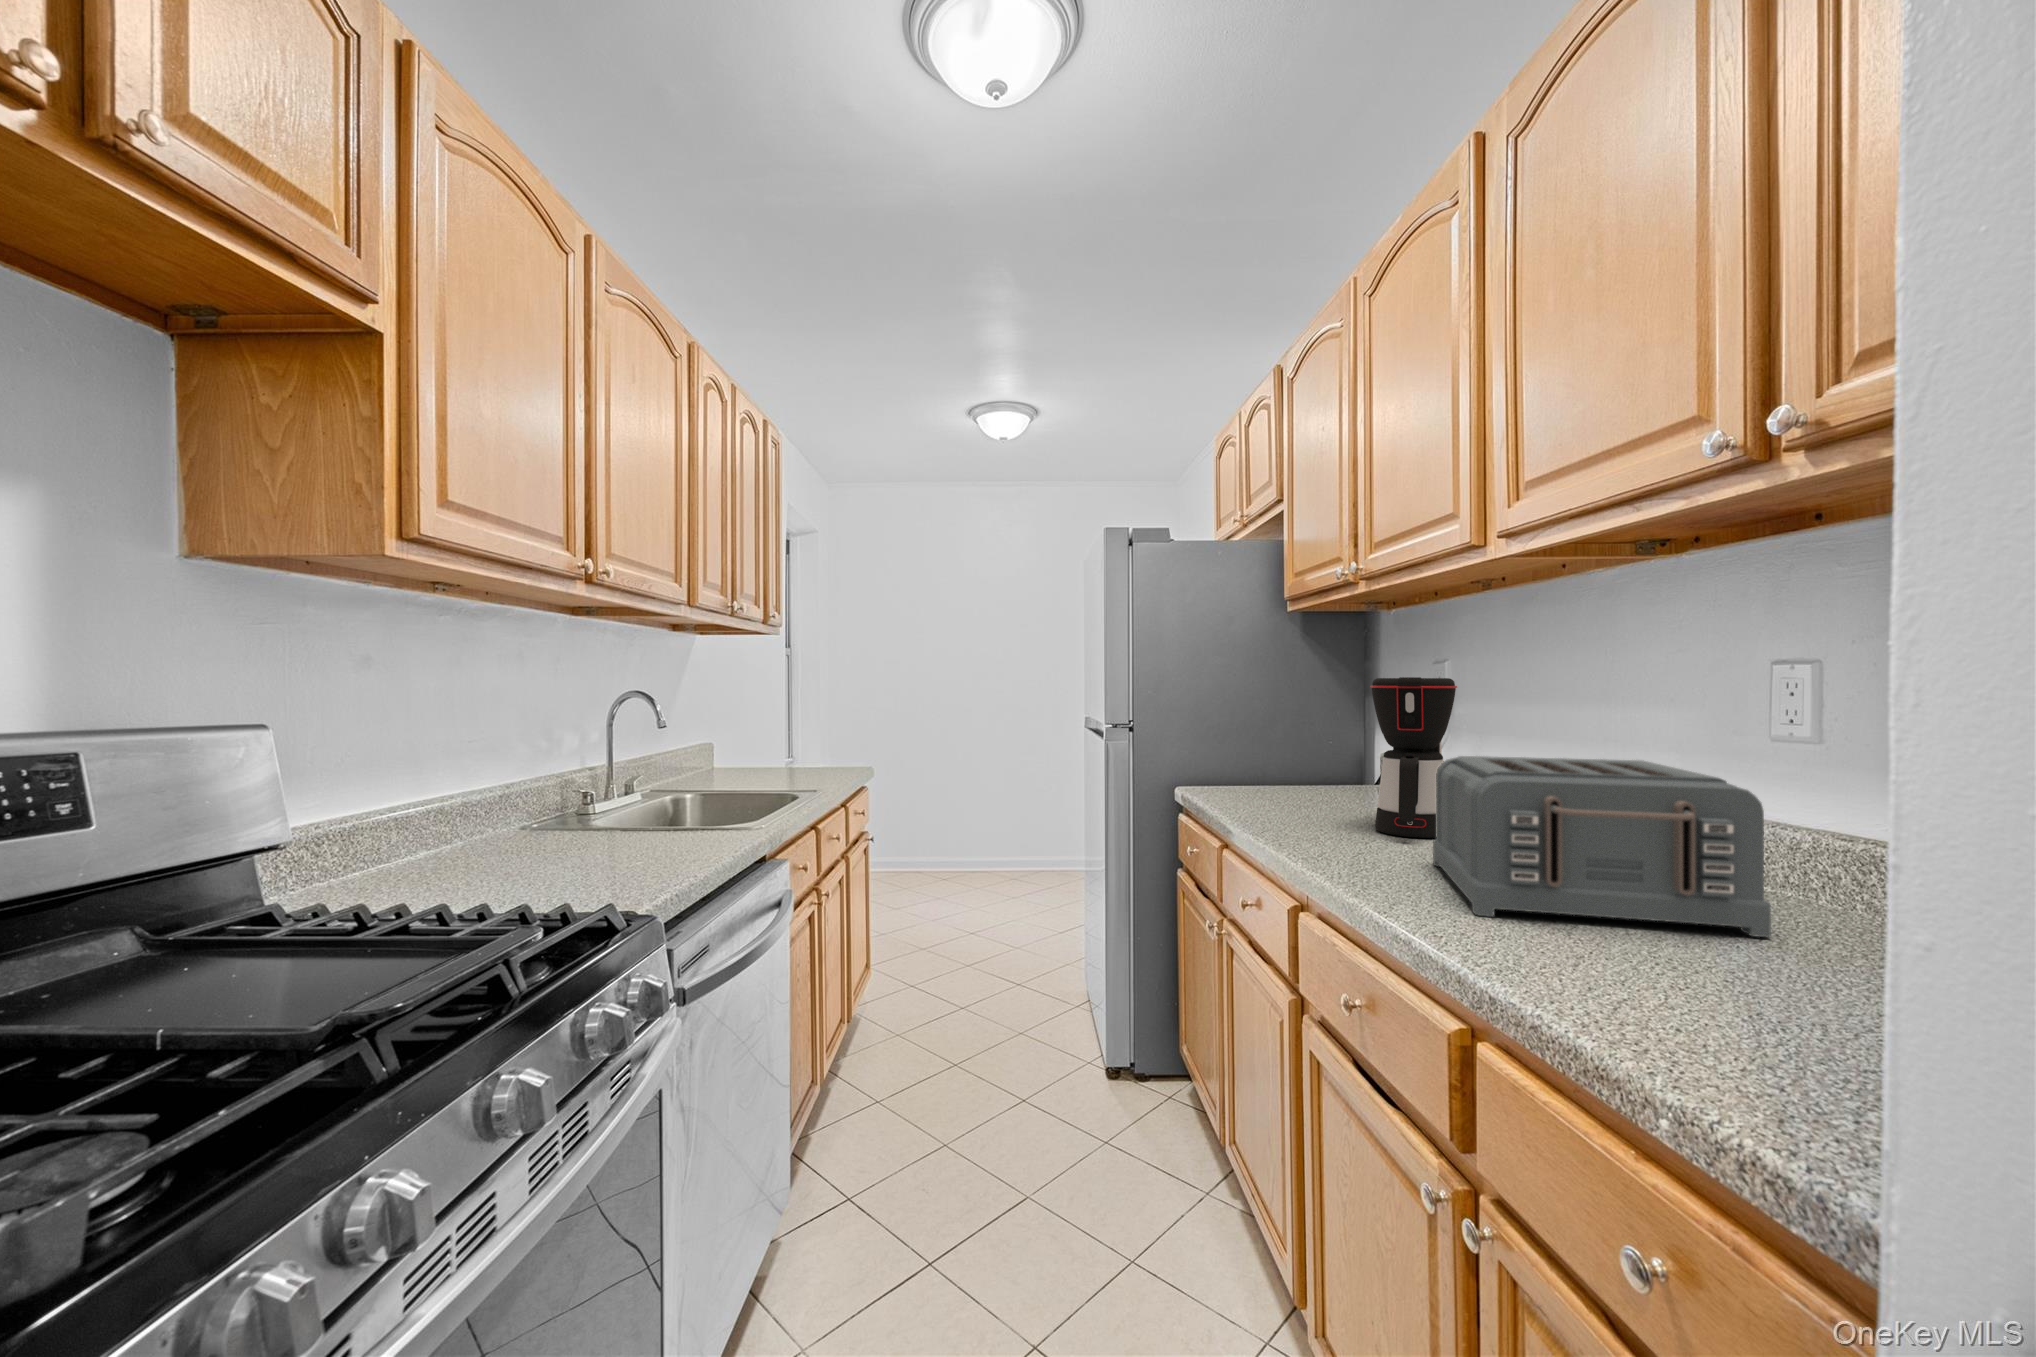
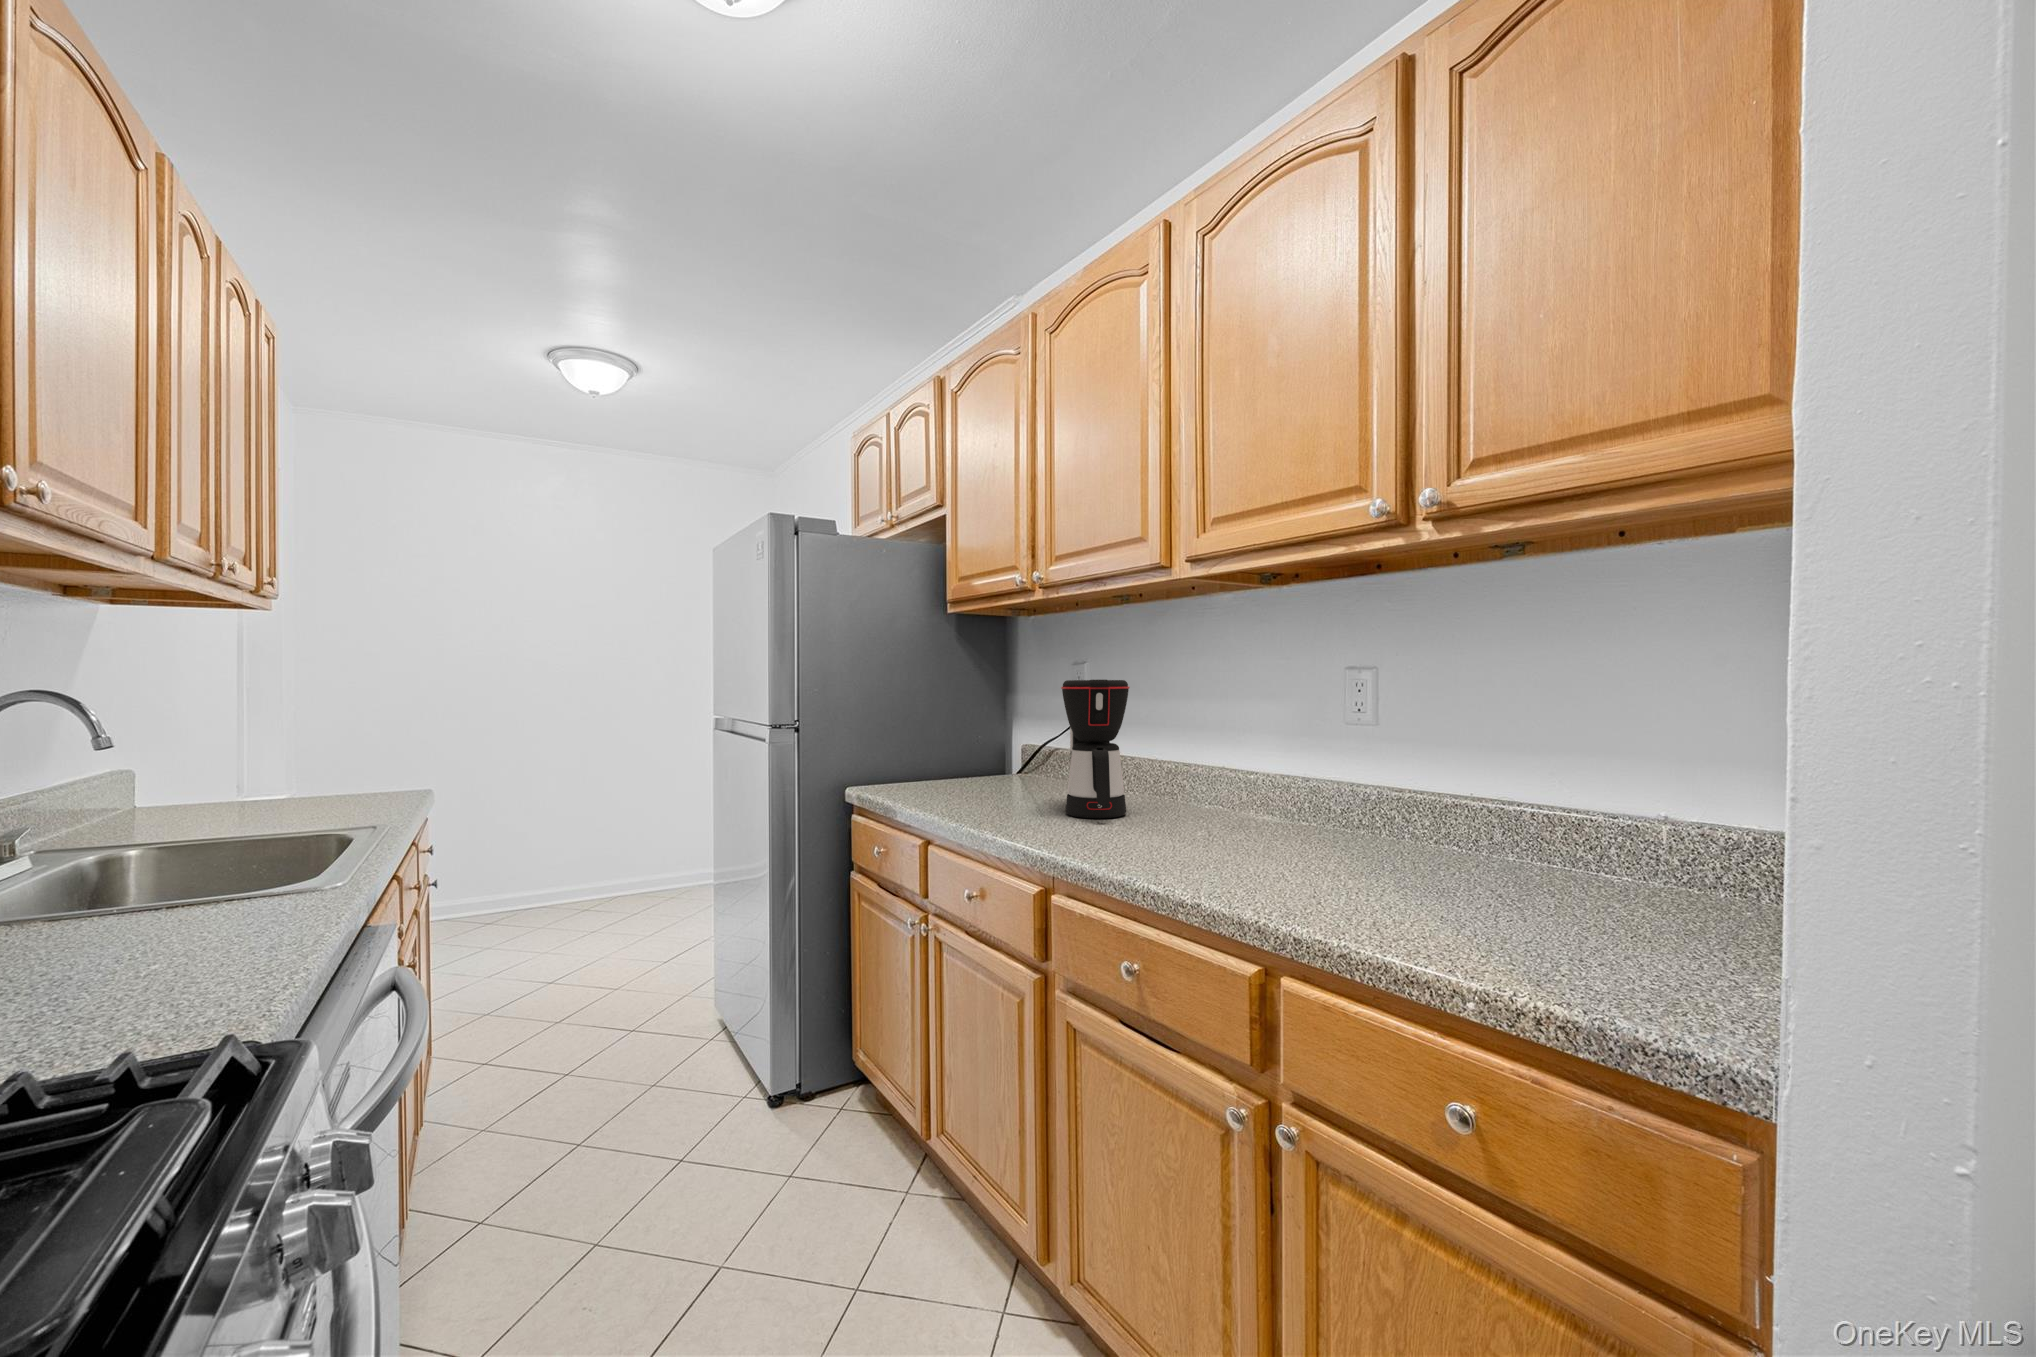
toaster: present [1433,756,1771,937] -> none [1143,743,1394,876]

